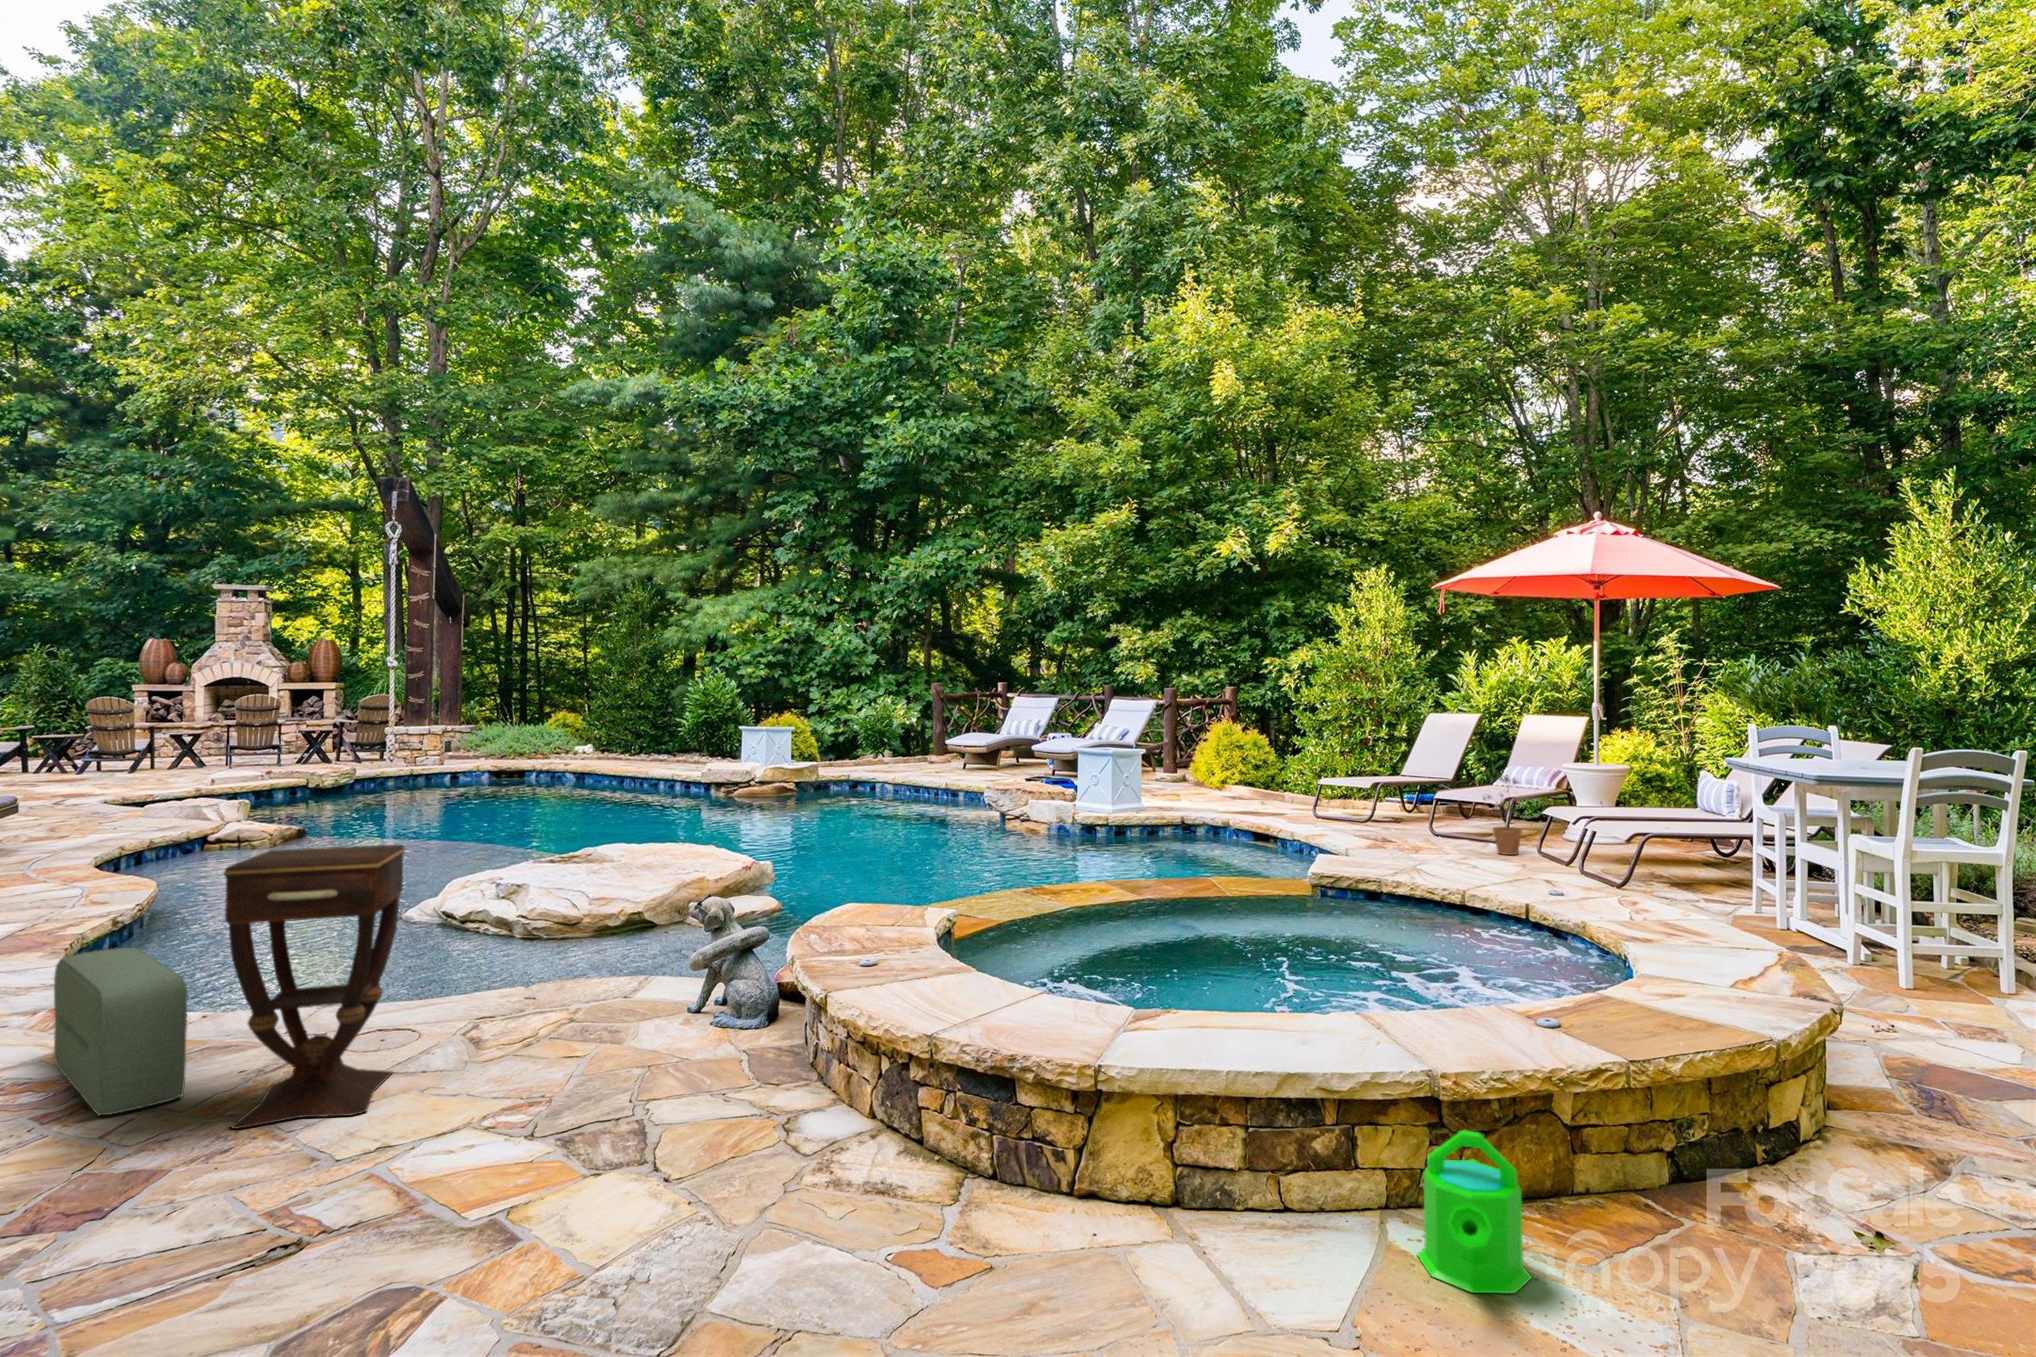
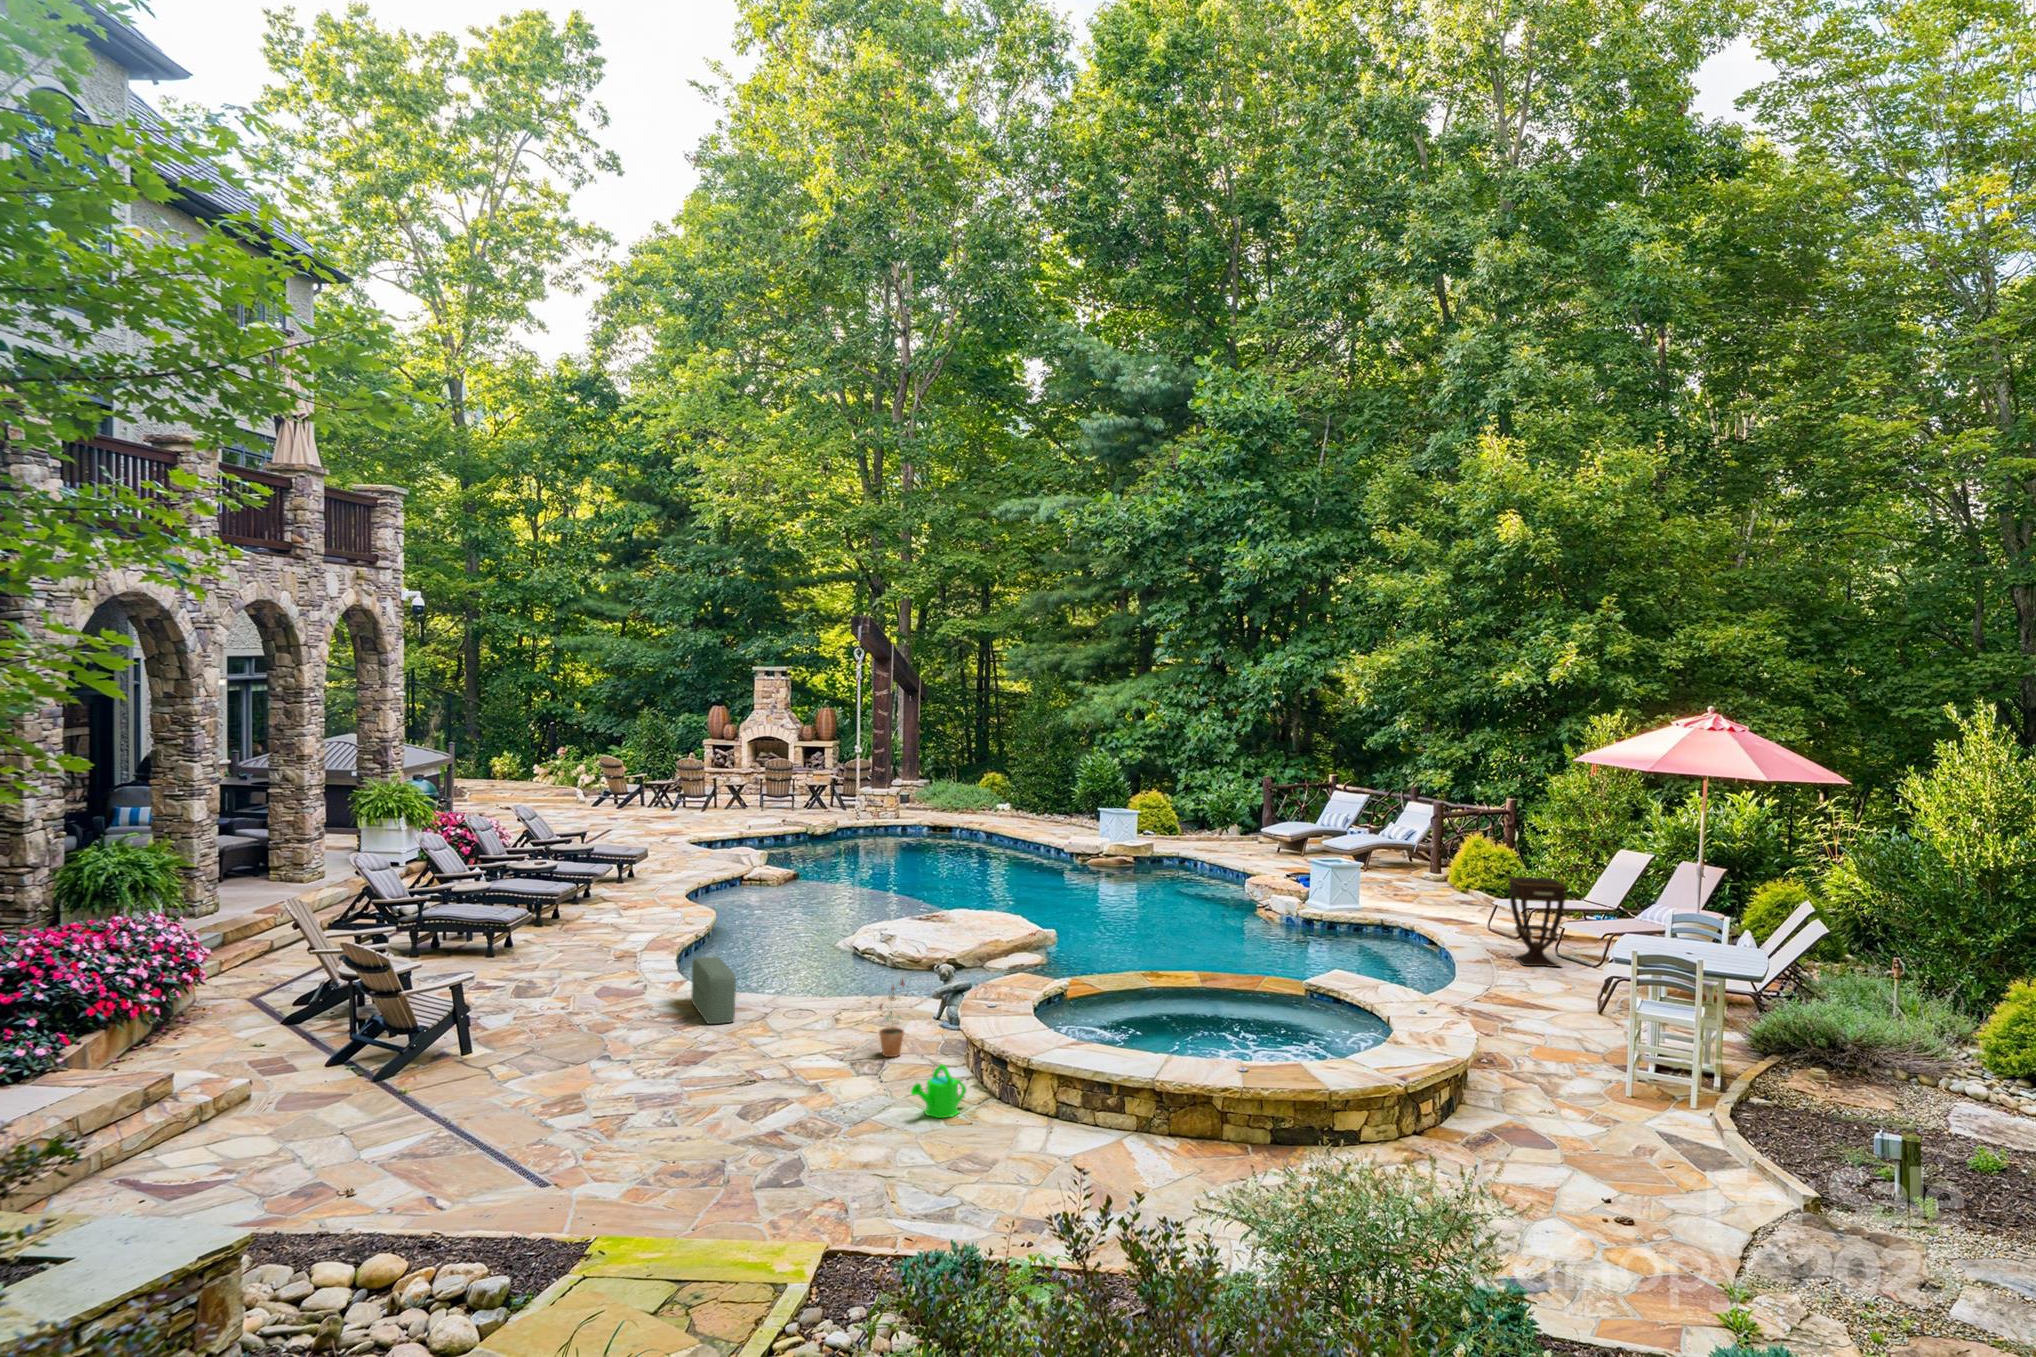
potted plant: present [1483,775,1522,855] -> present [878,979,905,1057]
side table: present [223,844,405,1129] -> present [1509,877,1566,967]
watering can: present [1417,1130,1531,1294] -> present [911,1064,966,1118]

